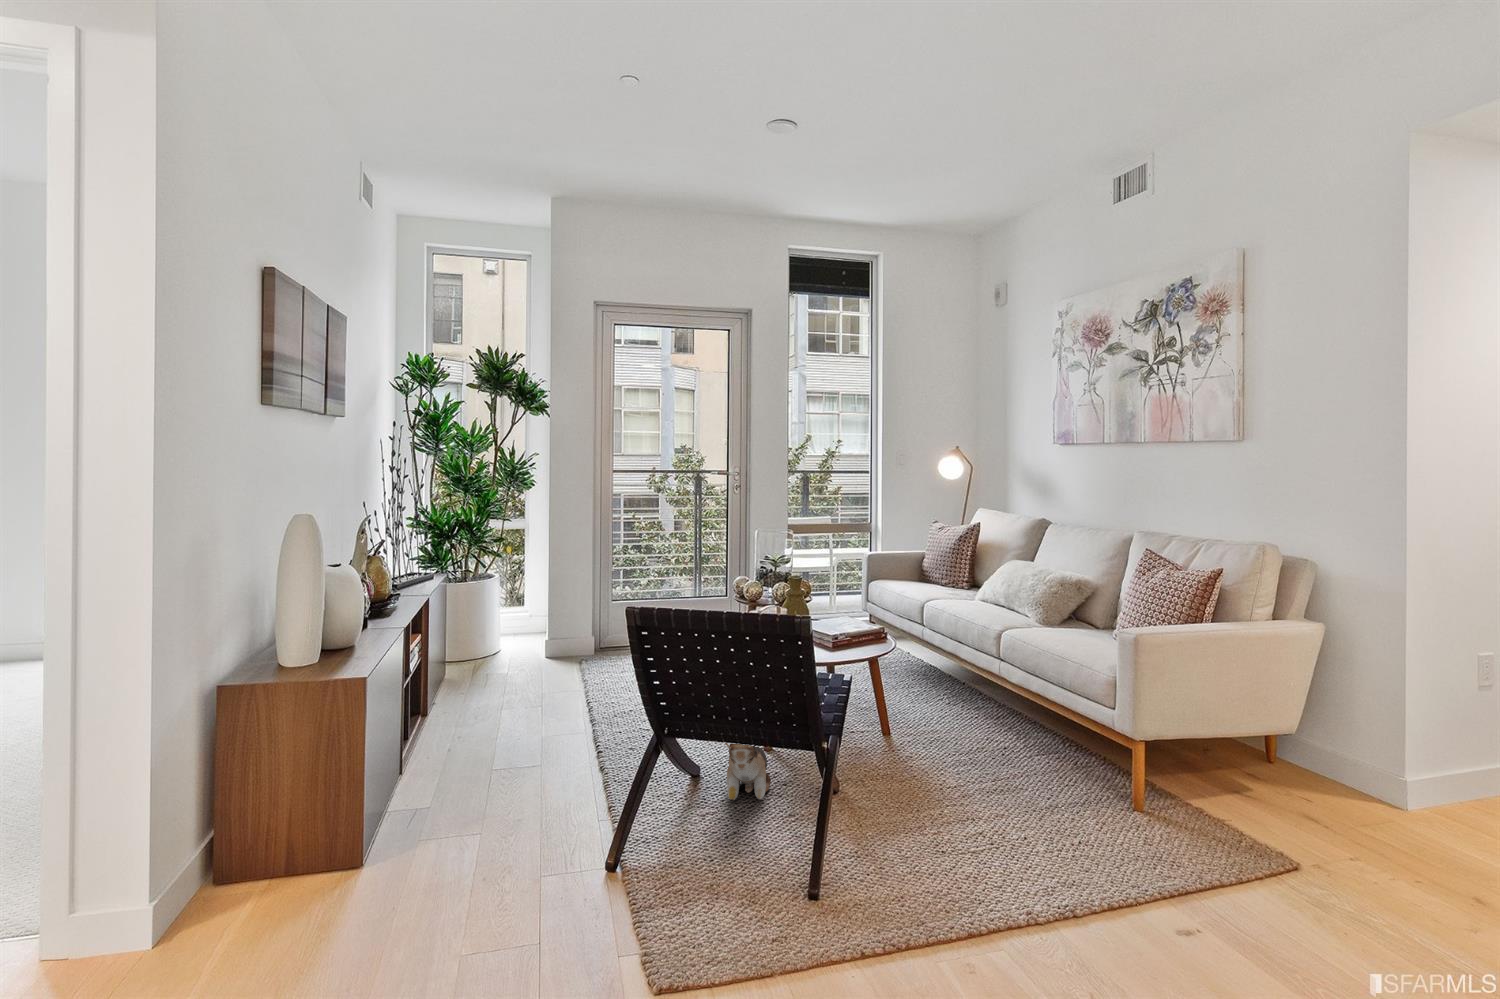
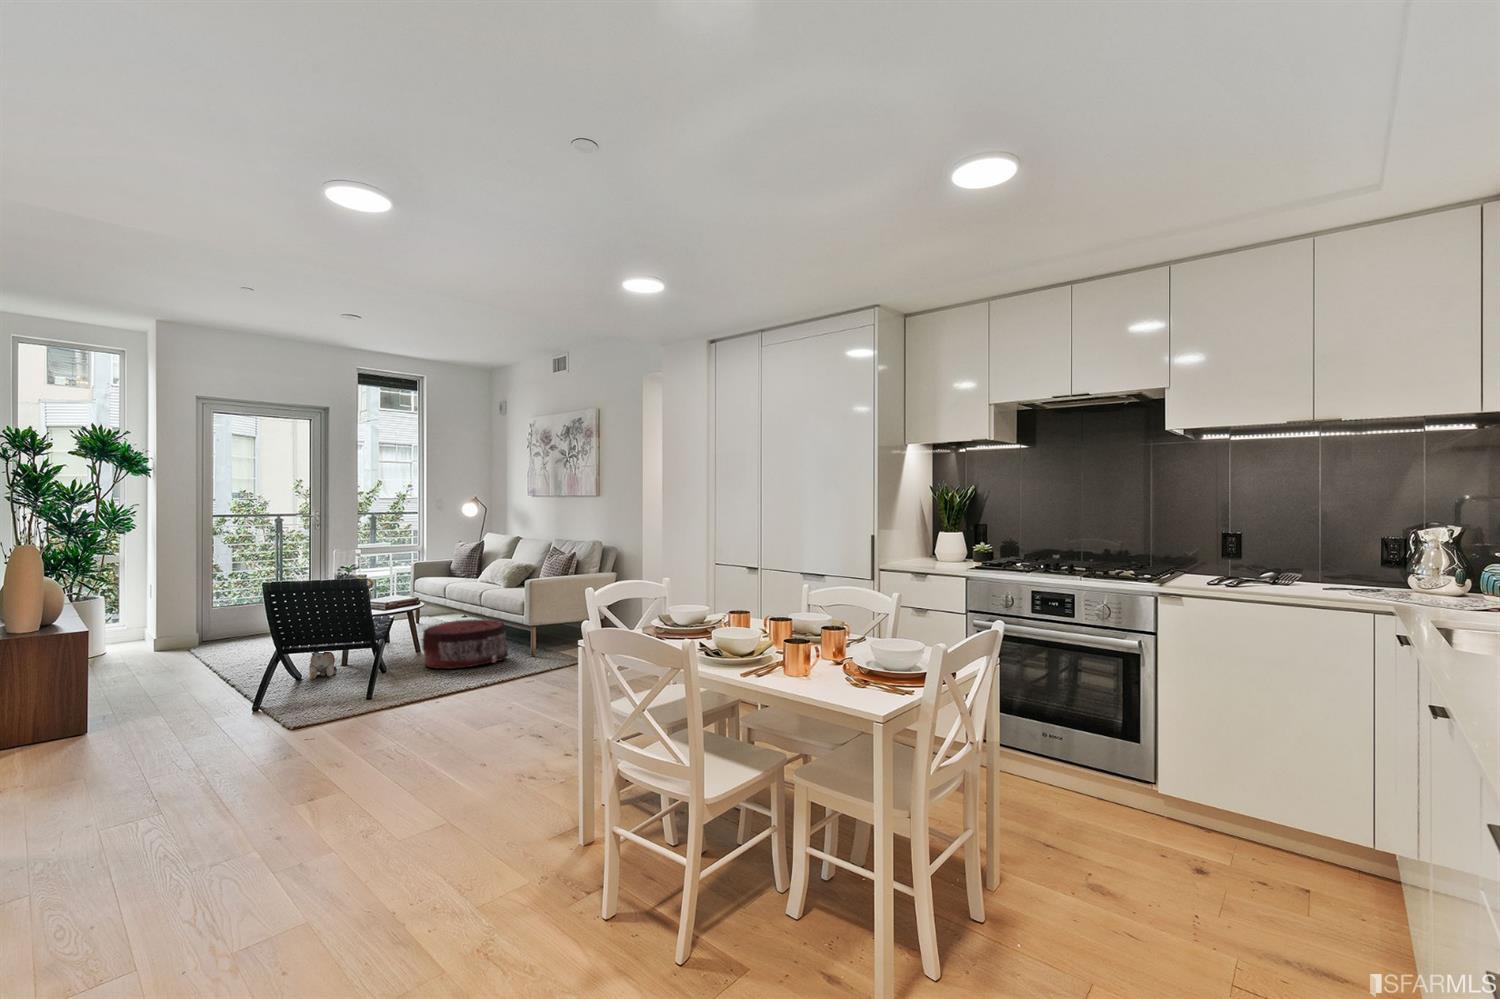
pouf: none [915,698,1093,830] -> present [422,620,508,669]

